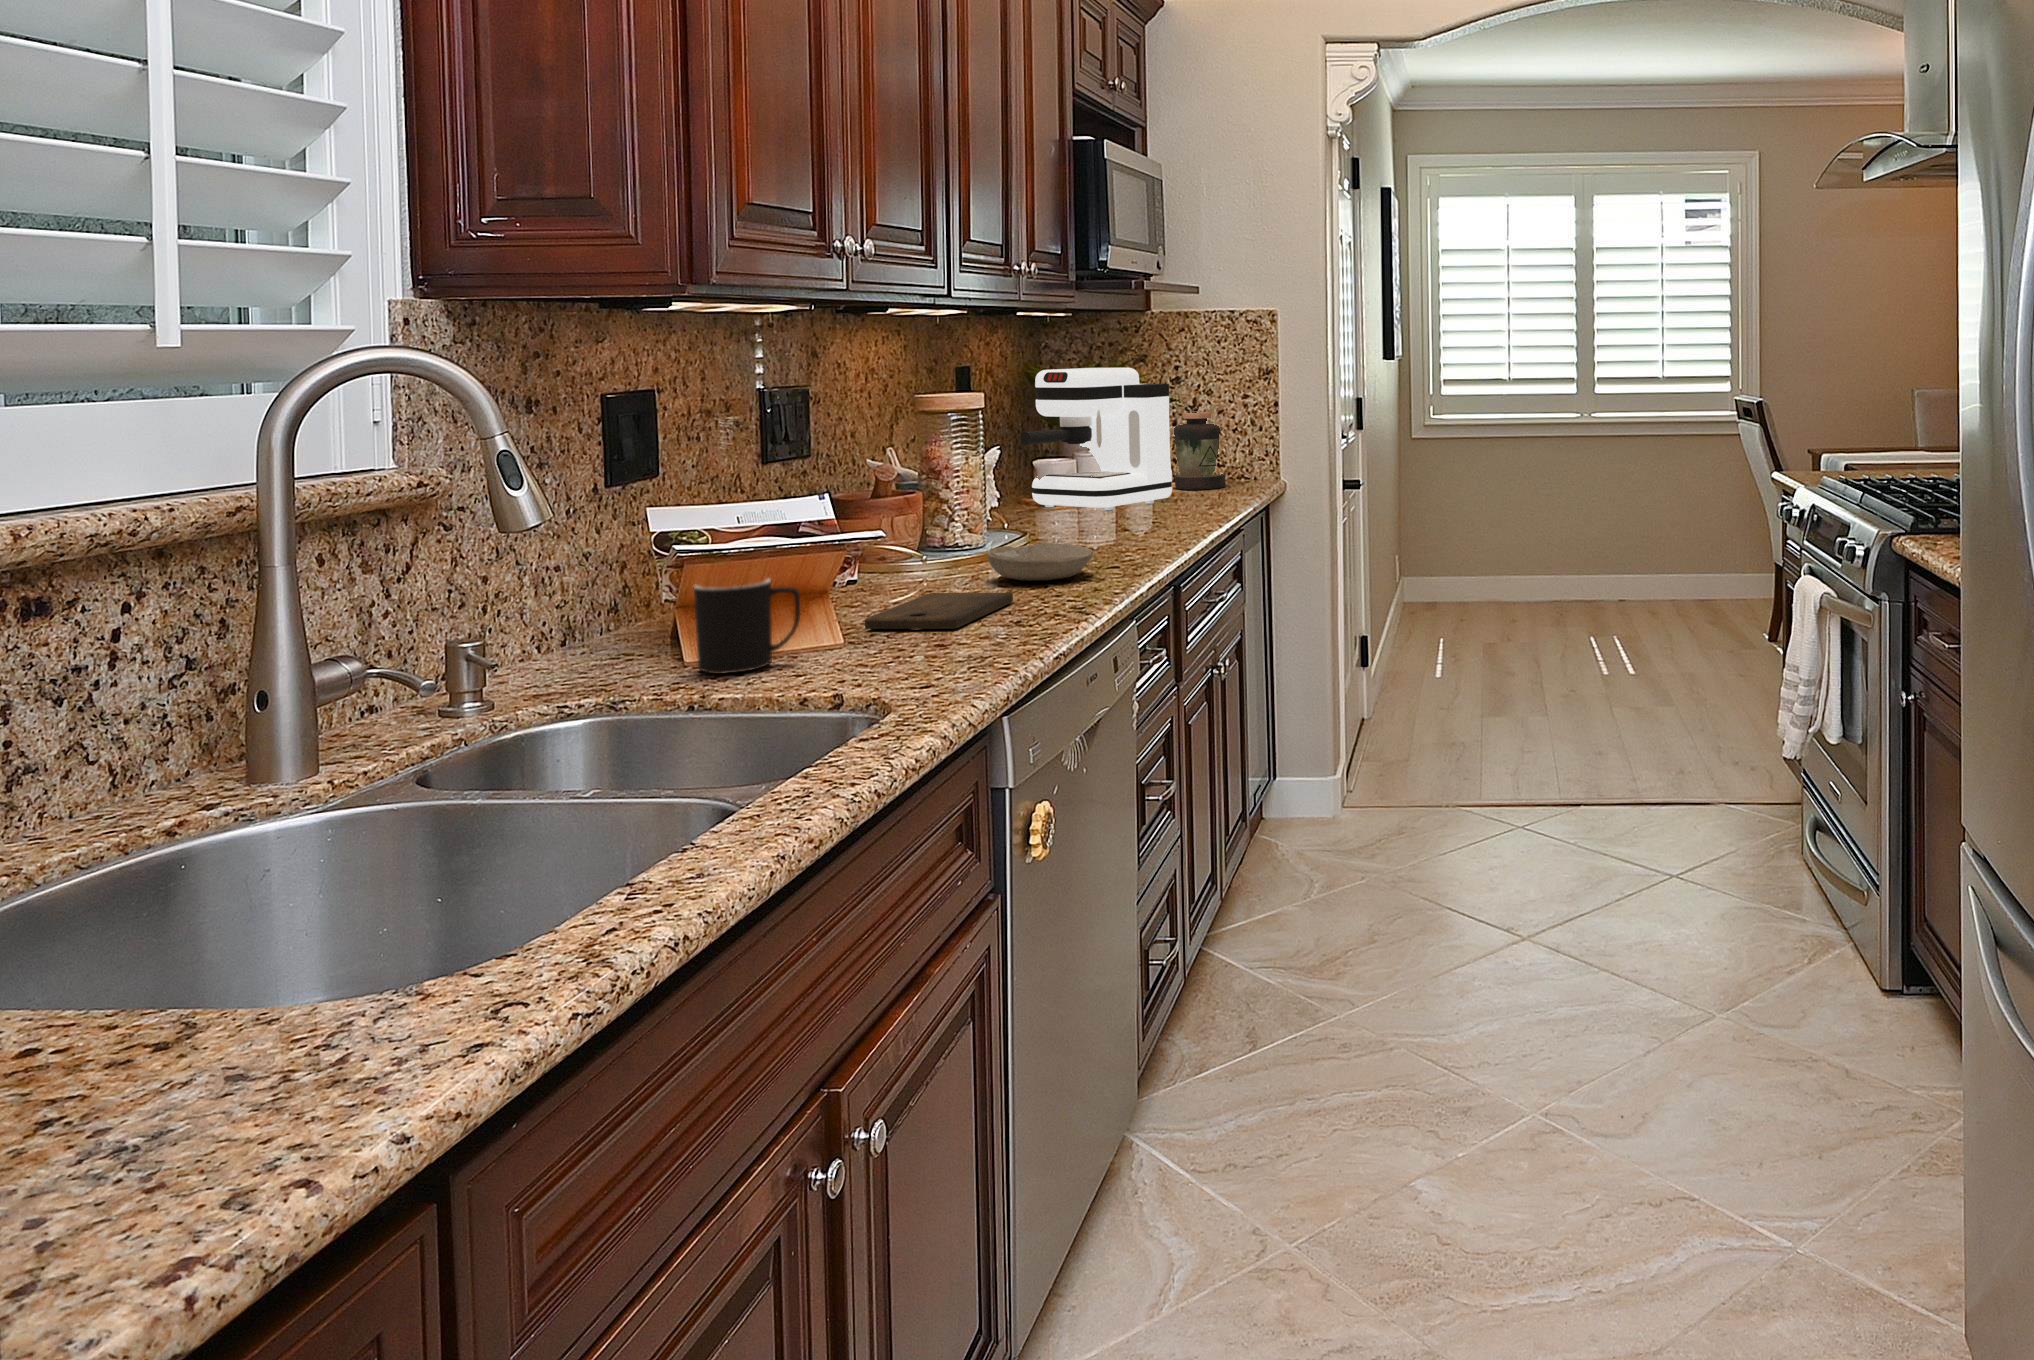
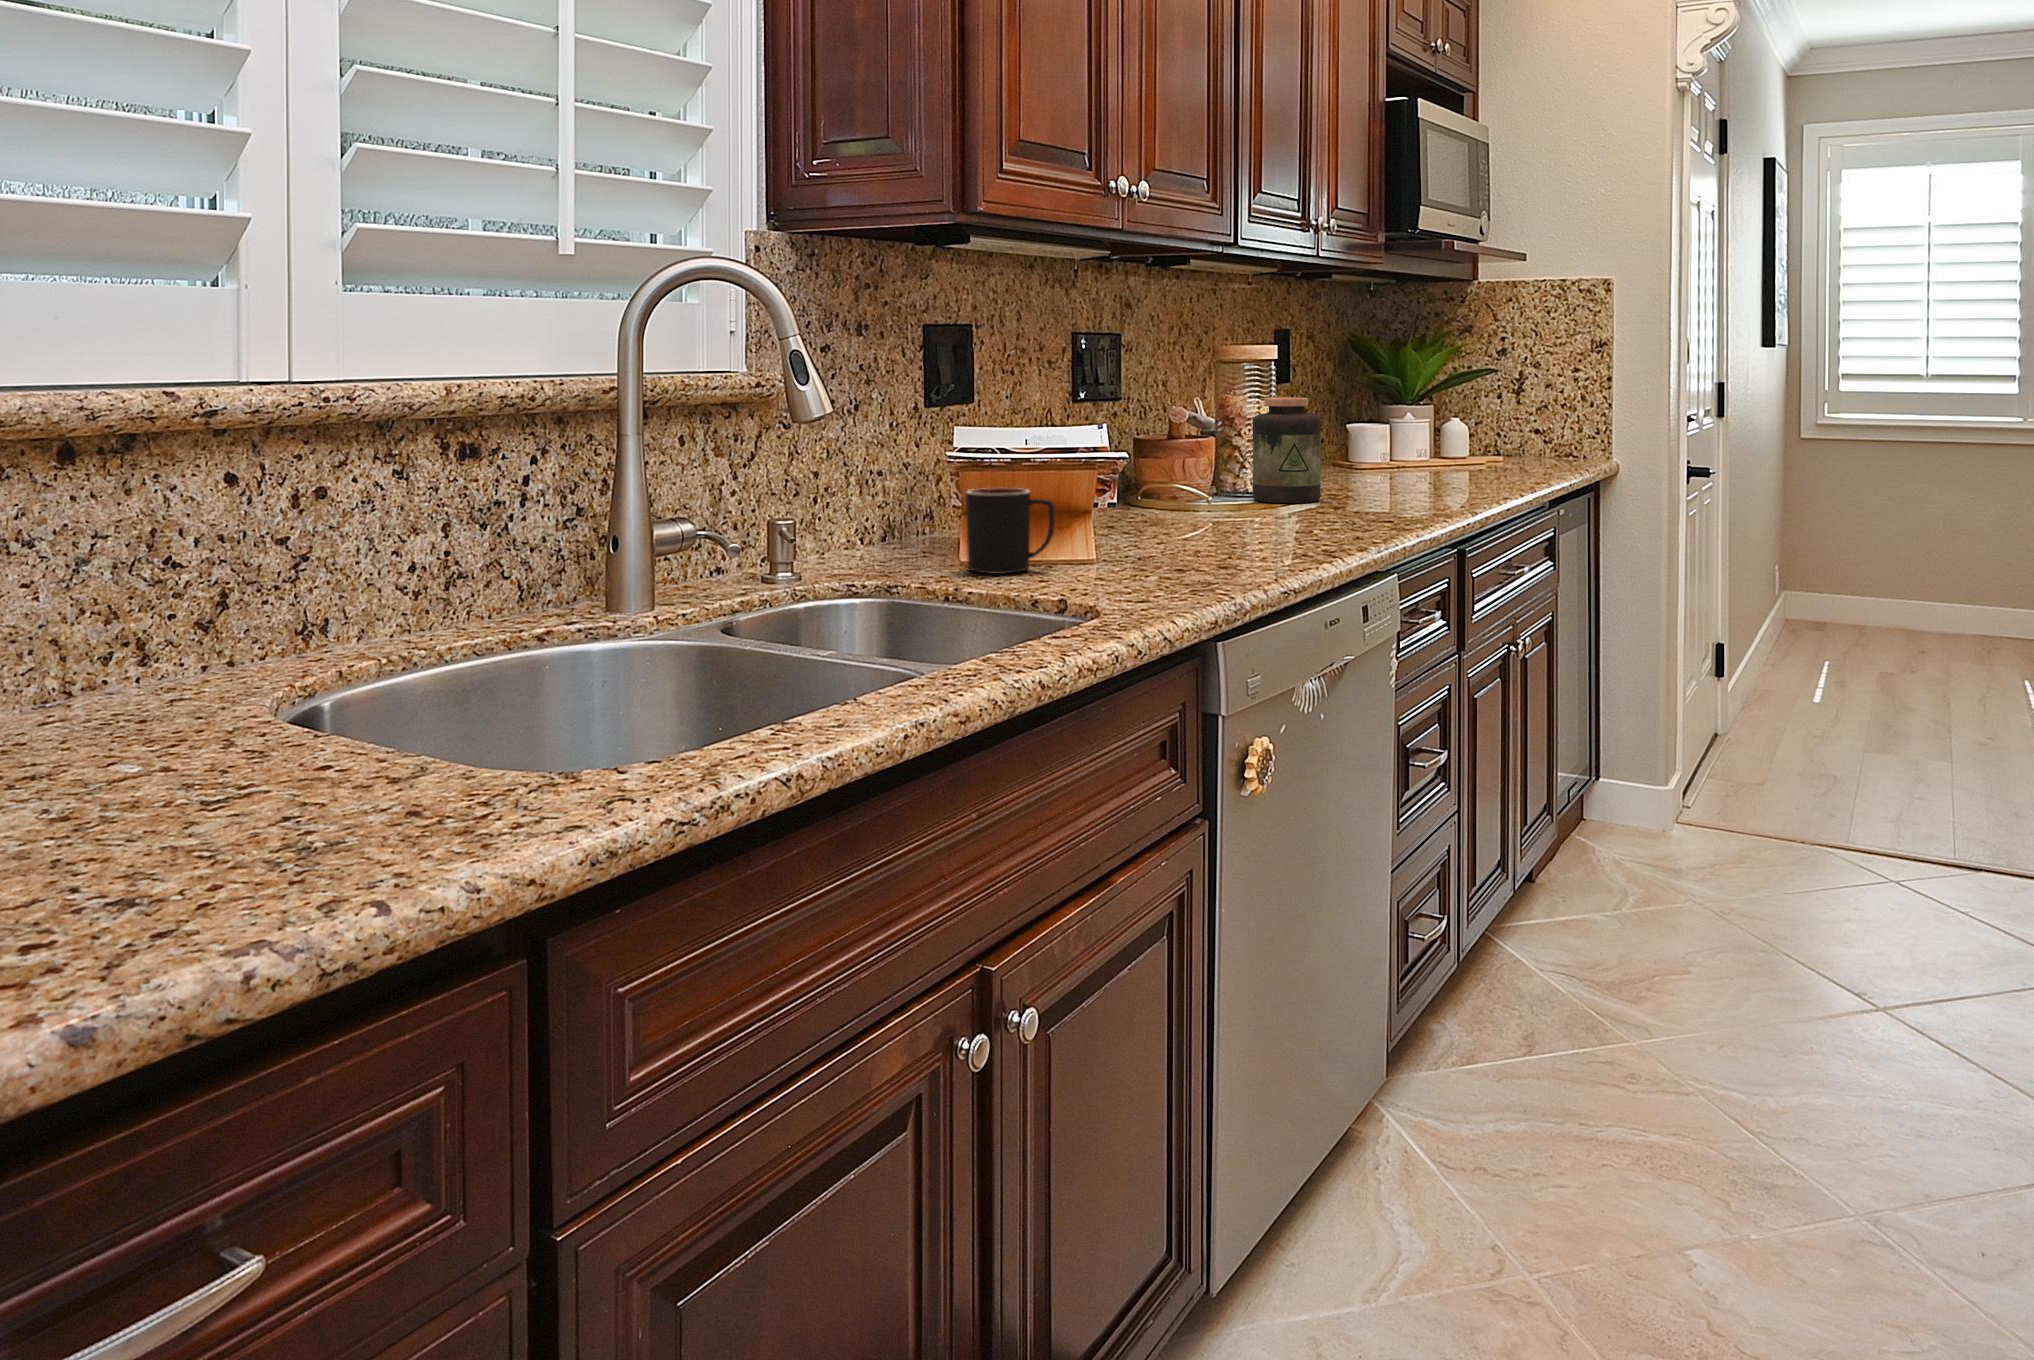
coffee maker: present [1021,368,1172,510] -> none [1333,335,1486,476]
jar: present [1174,411,1225,490] -> present [1252,397,1321,503]
bowl: present [988,543,1093,581] -> none [1262,491,1365,526]
cutting board: present [865,593,1013,629] -> none [1125,527,1272,557]

